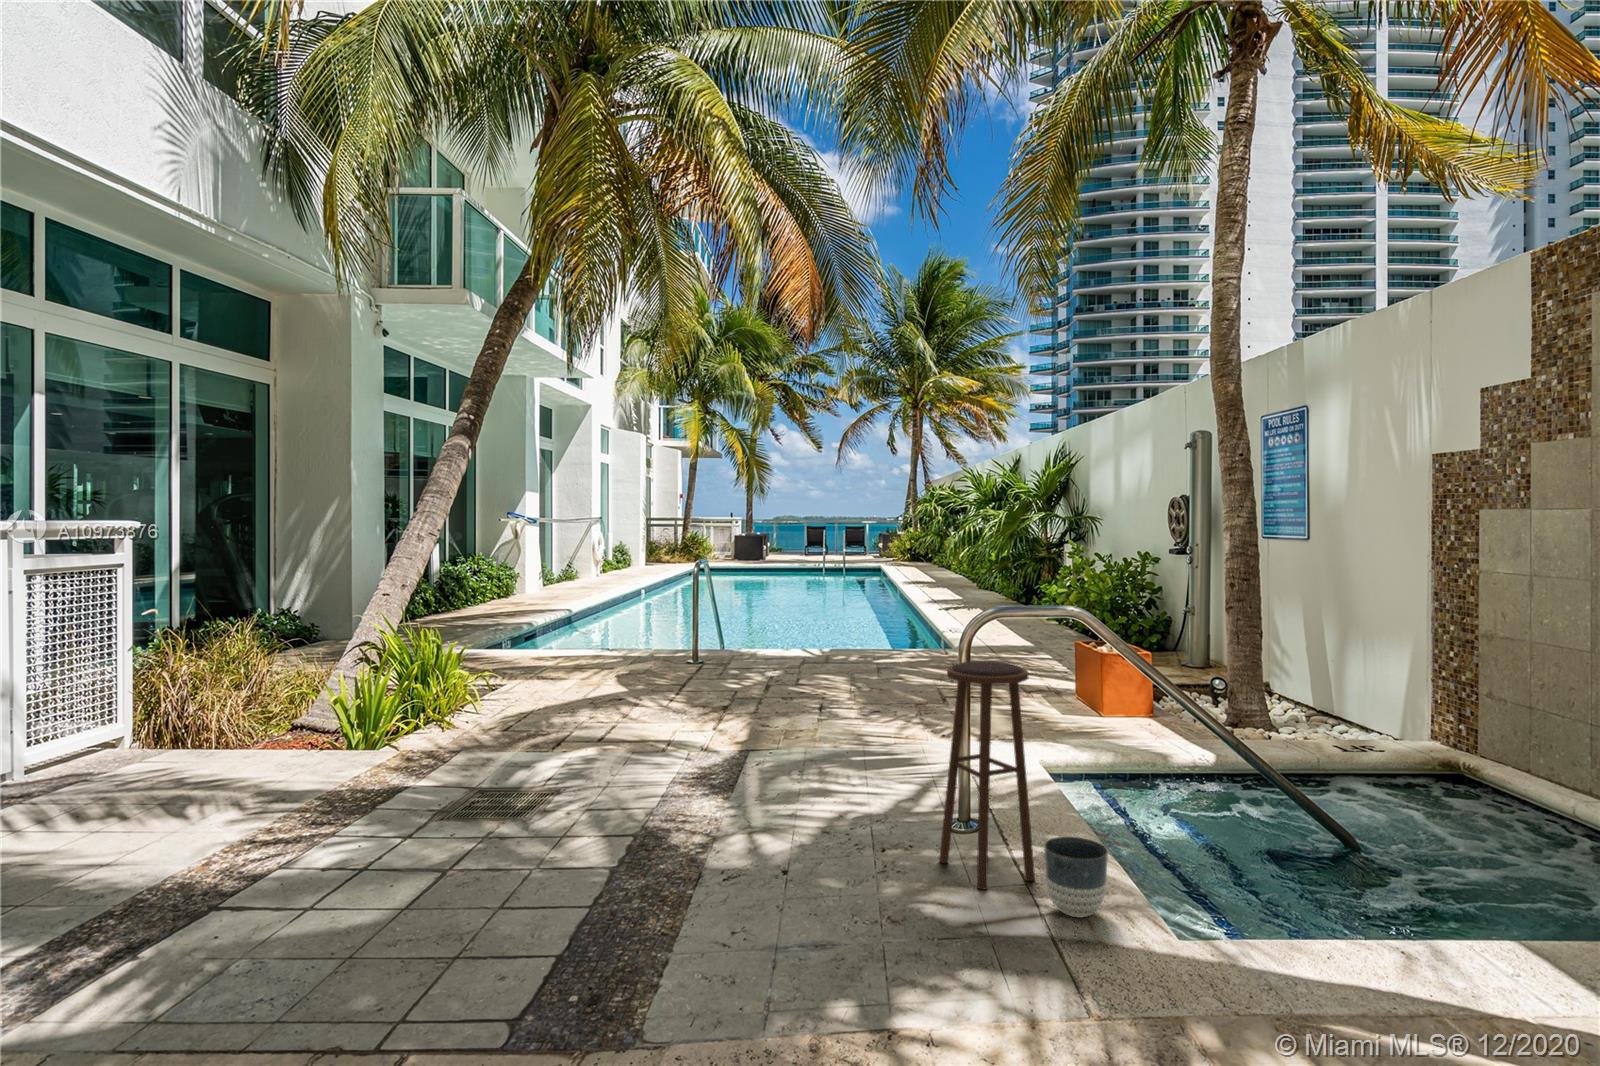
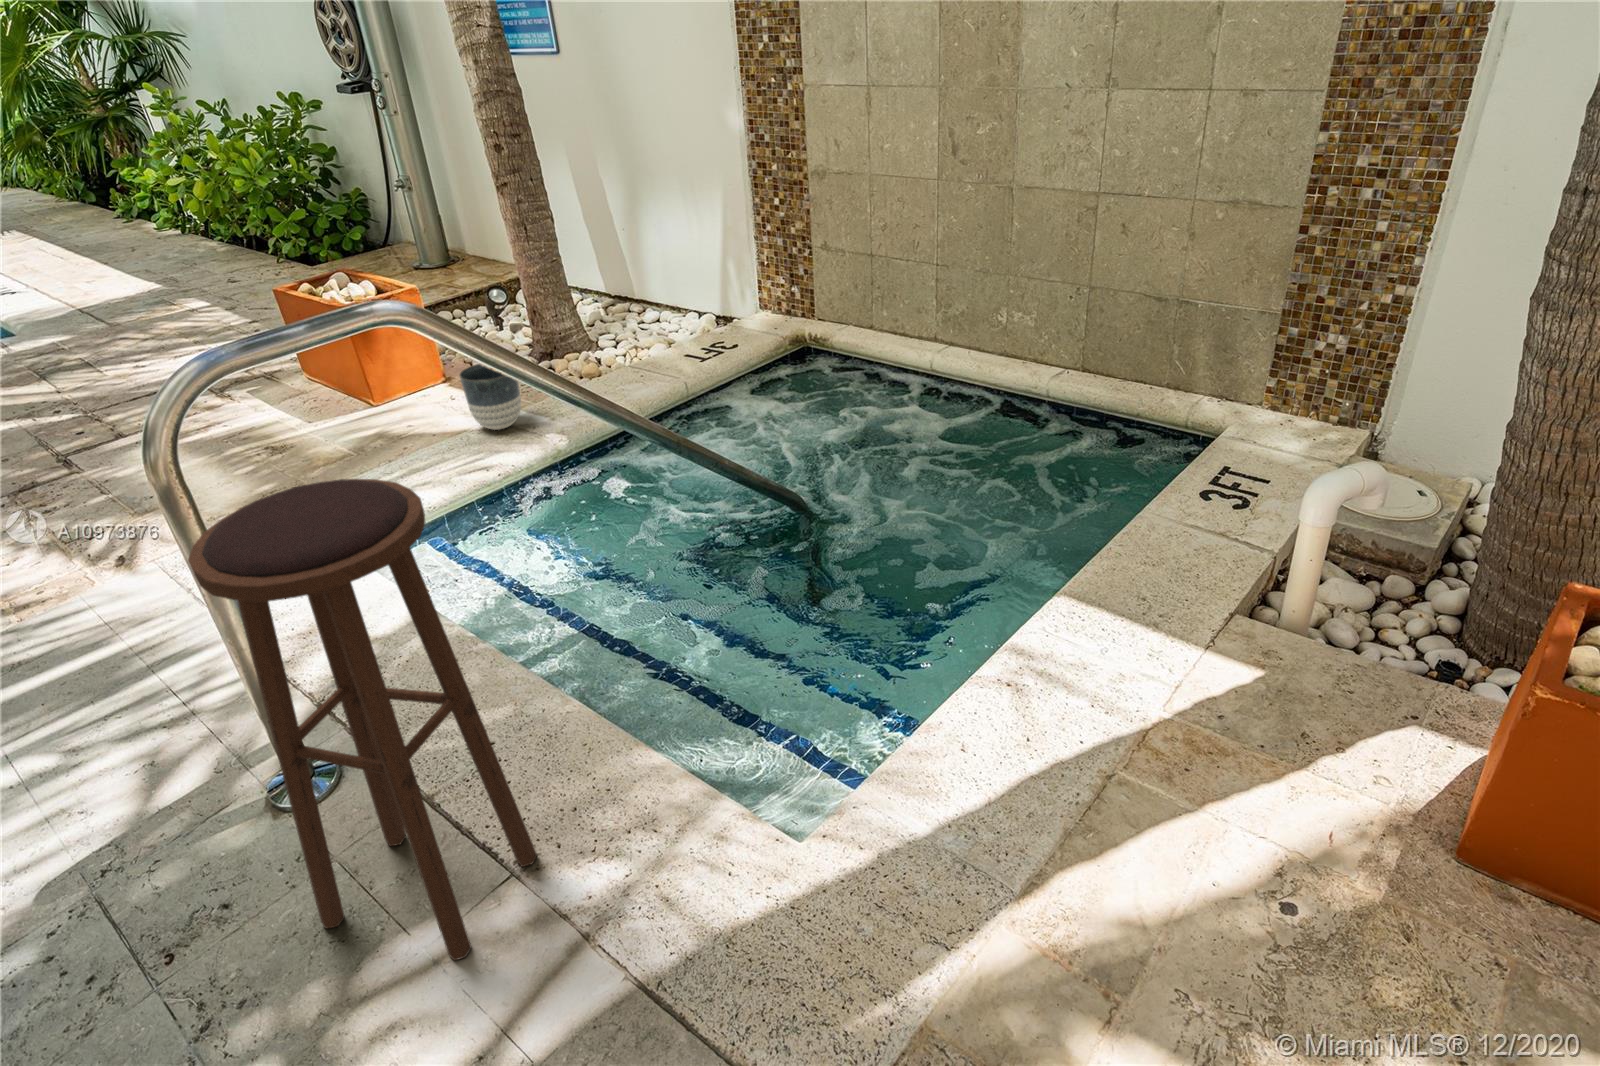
planter: present [1045,837,1108,918] -> present [459,364,521,430]

